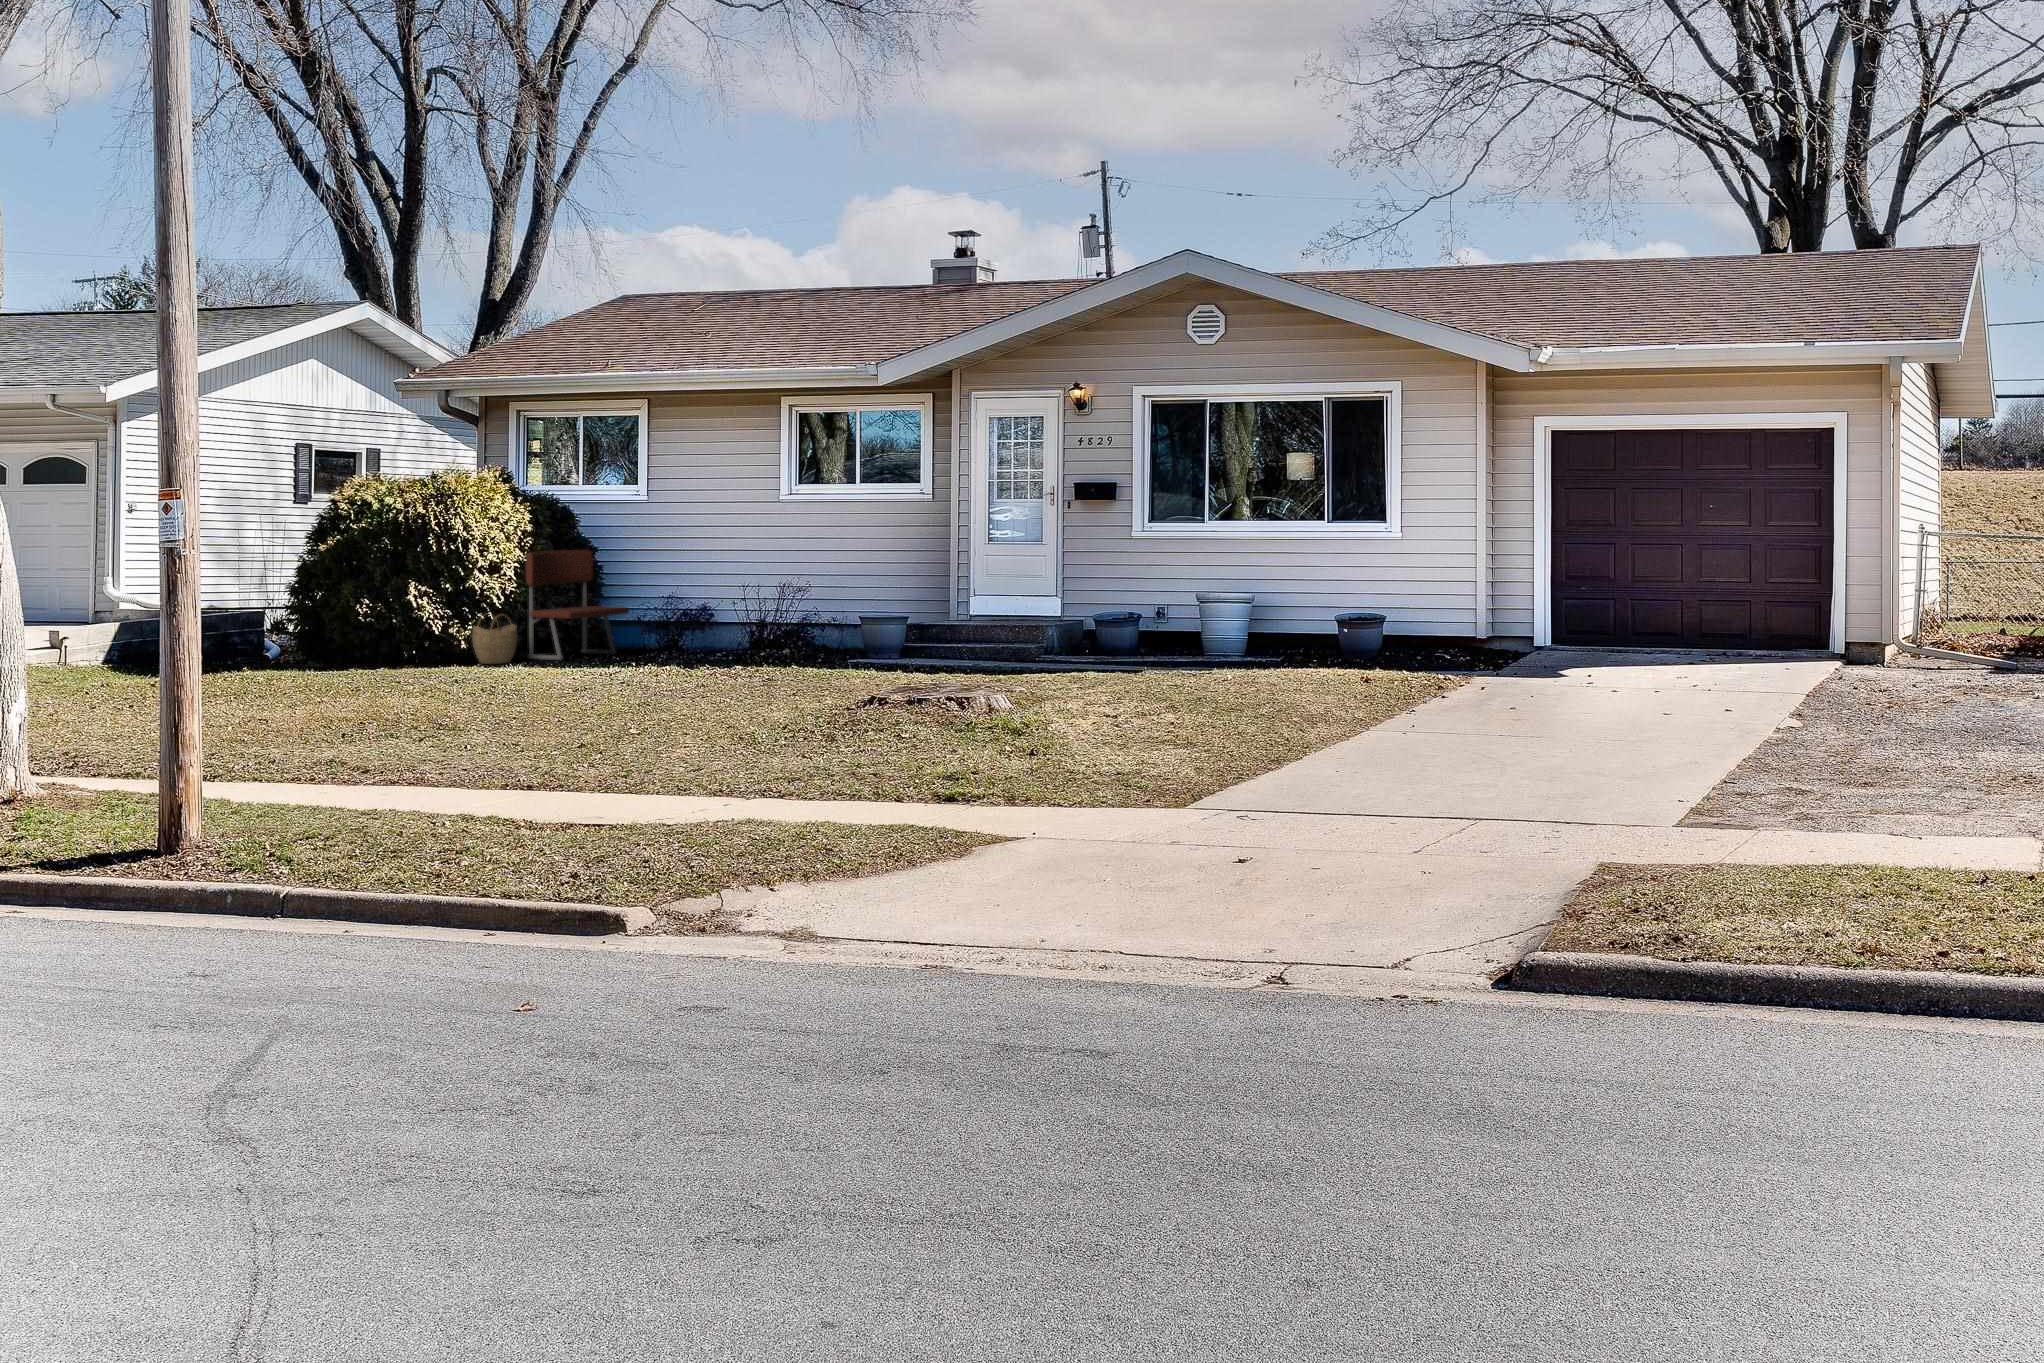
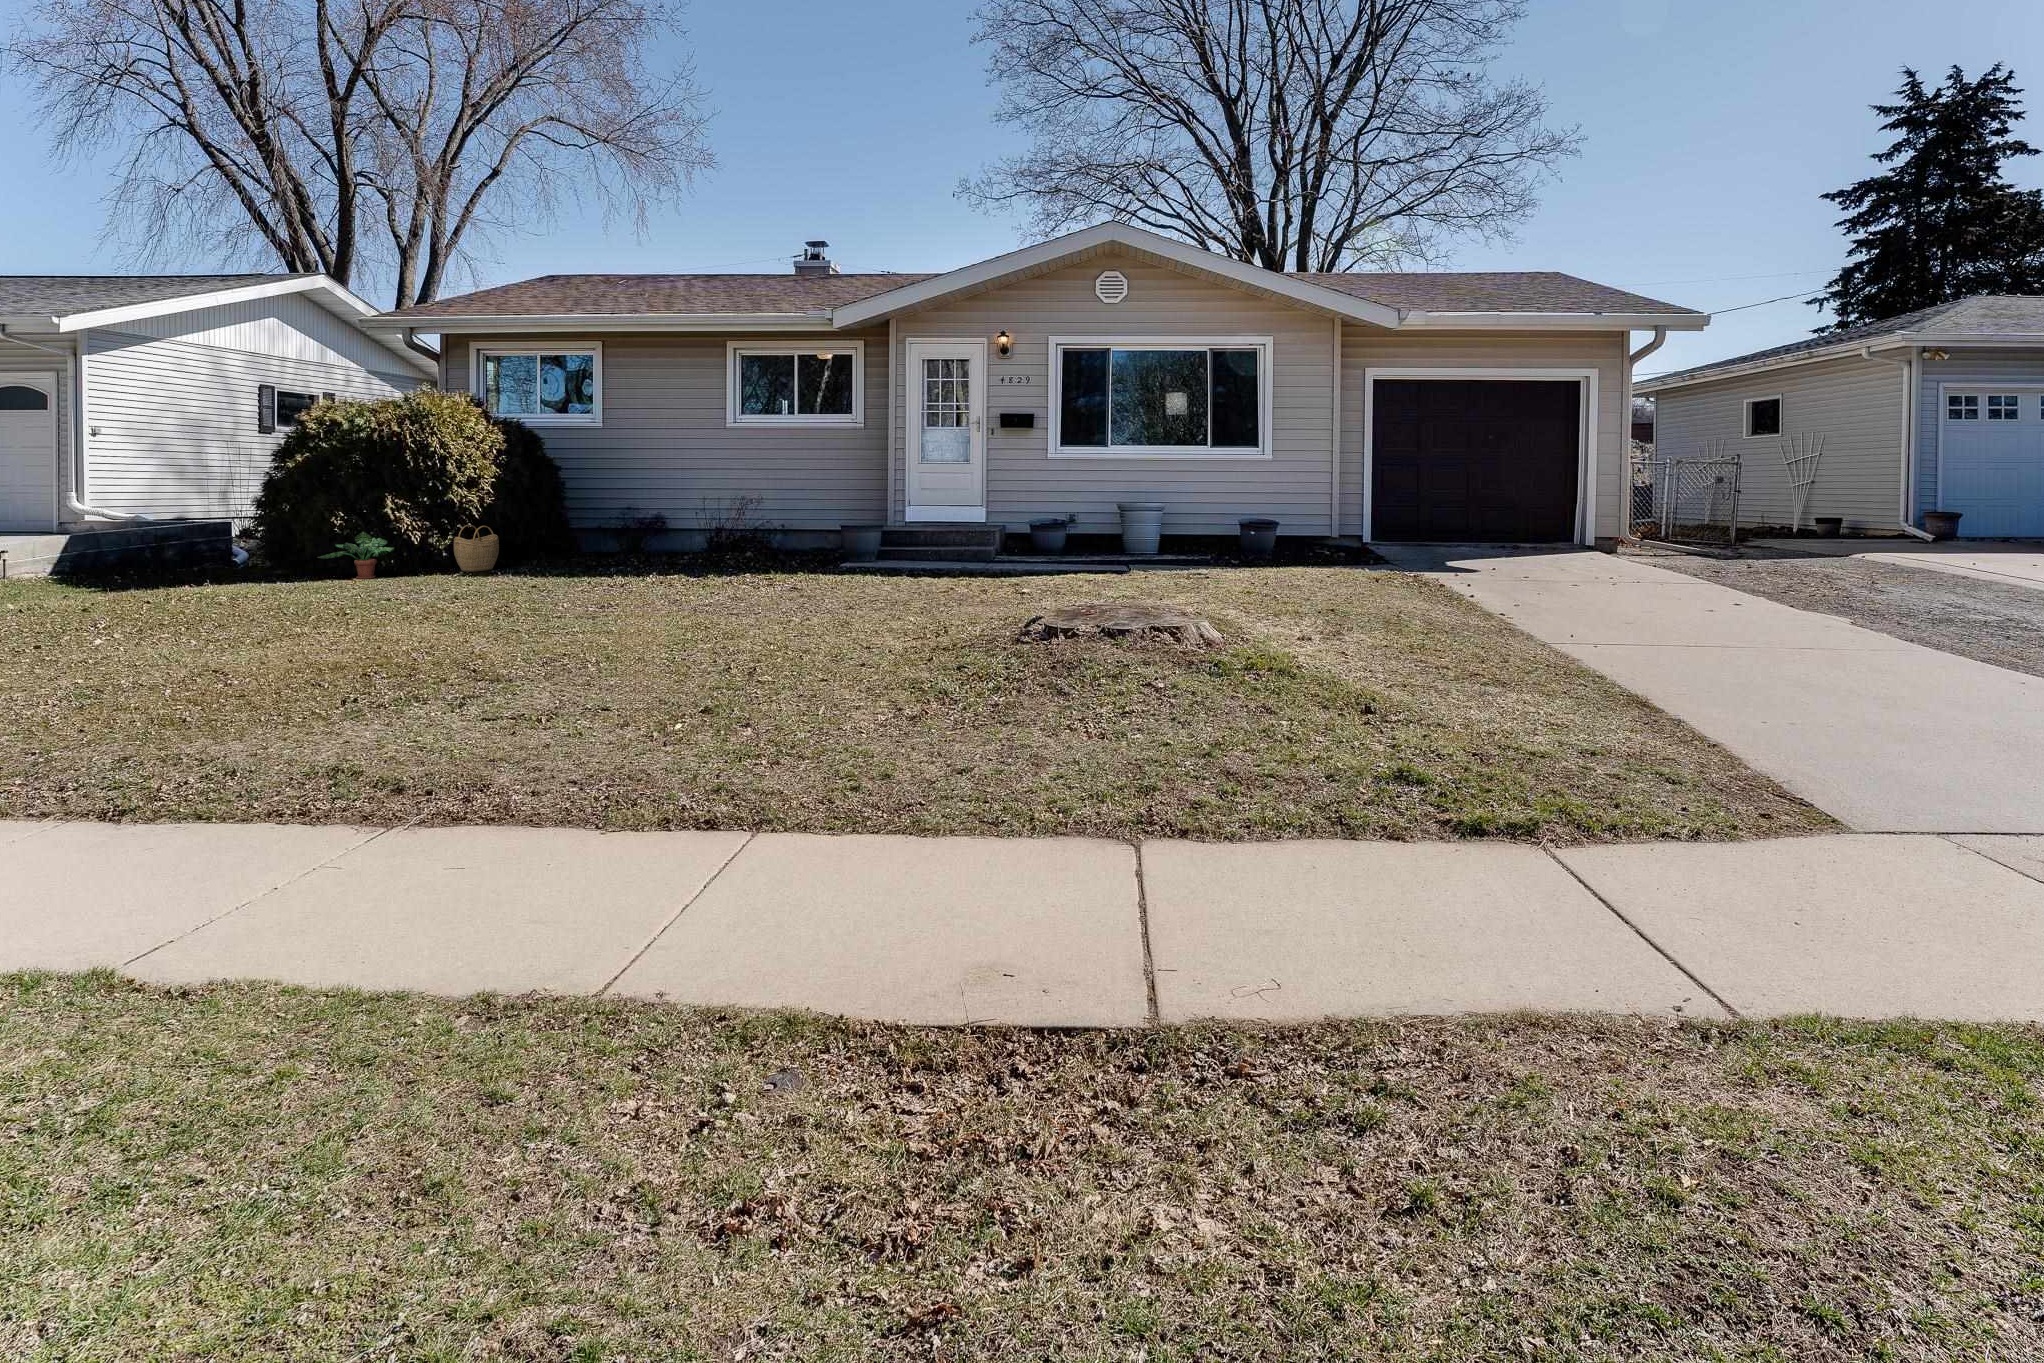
bench: present [526,550,629,660] -> none [504,468,599,566]
potted plant: none [342,618,415,668] -> present [318,532,394,579]

